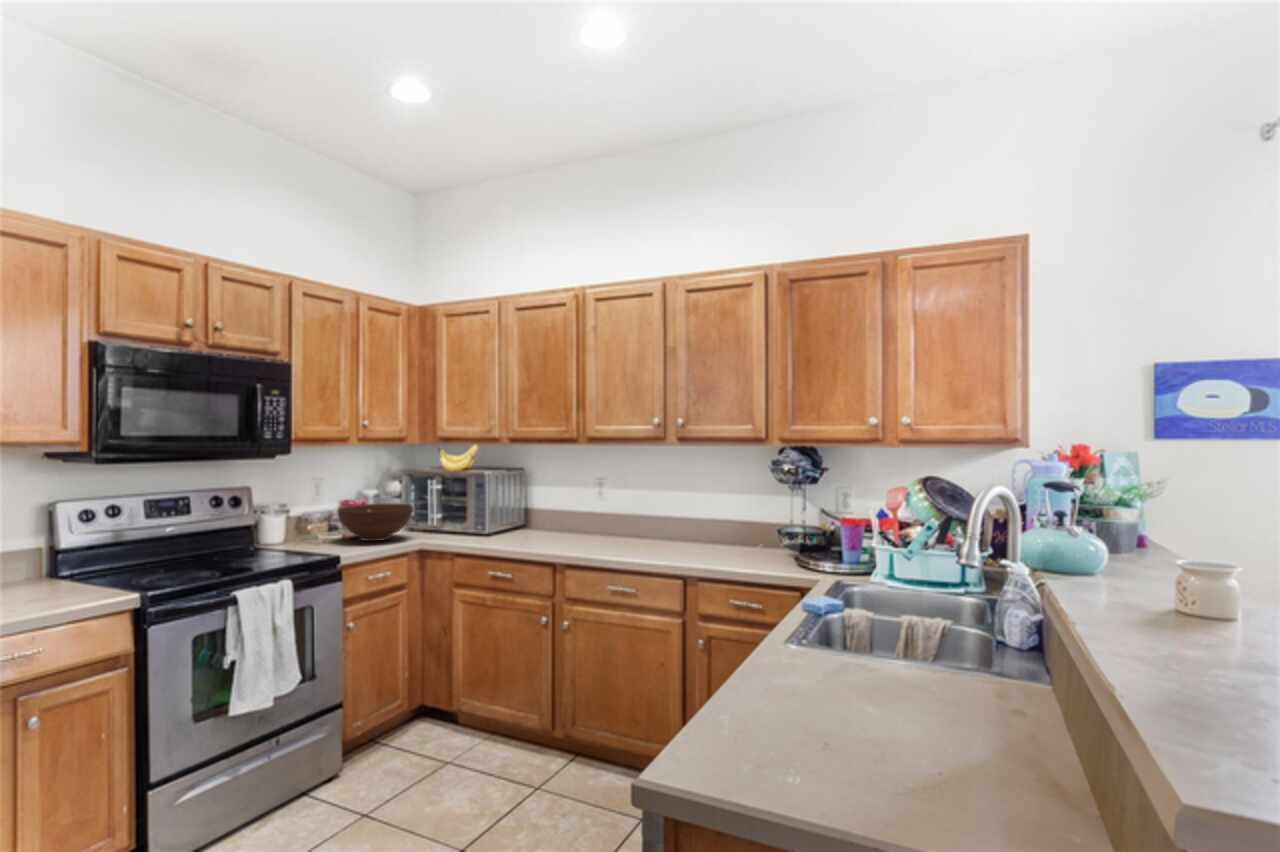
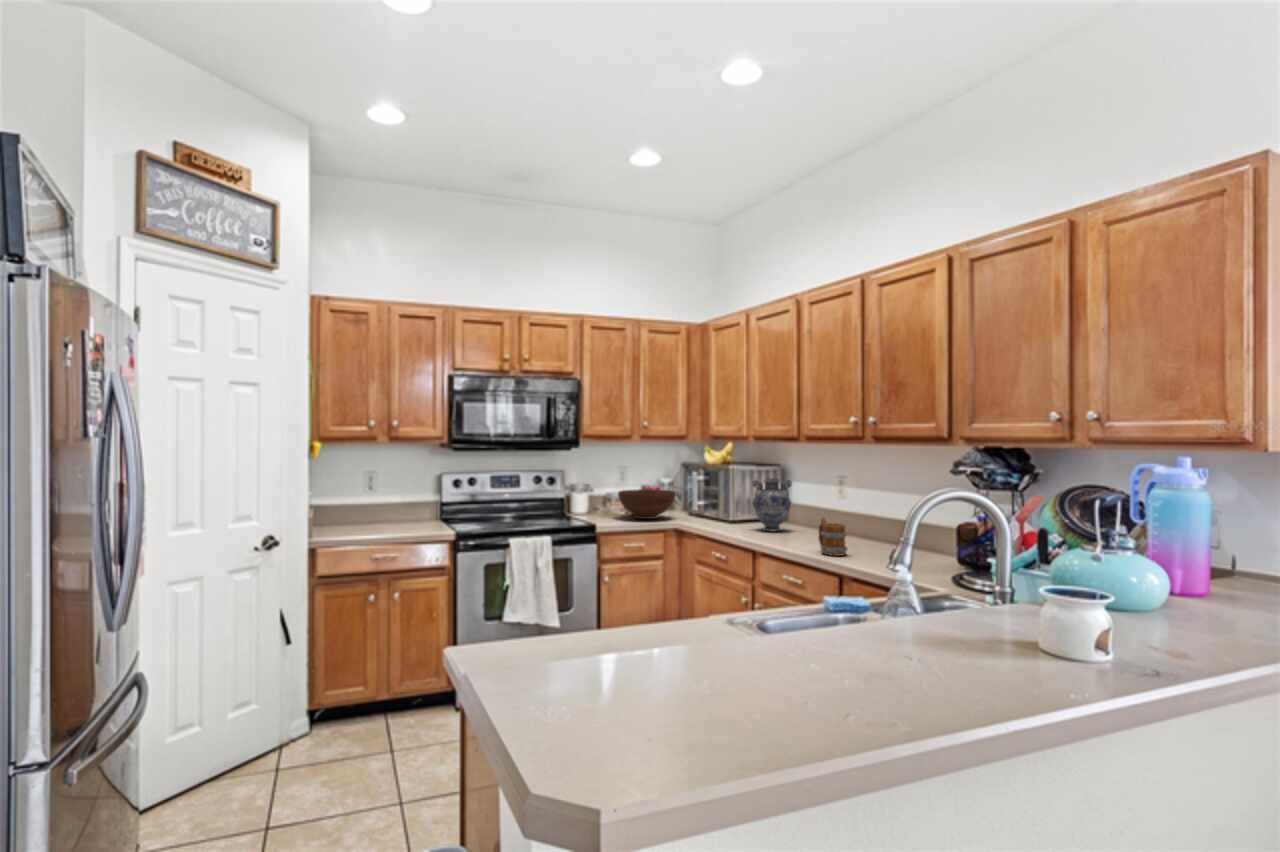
decorative vase: none [522,483,560,539] -> present [752,478,792,532]
mug: none [633,519,666,556] -> present [819,518,847,556]

